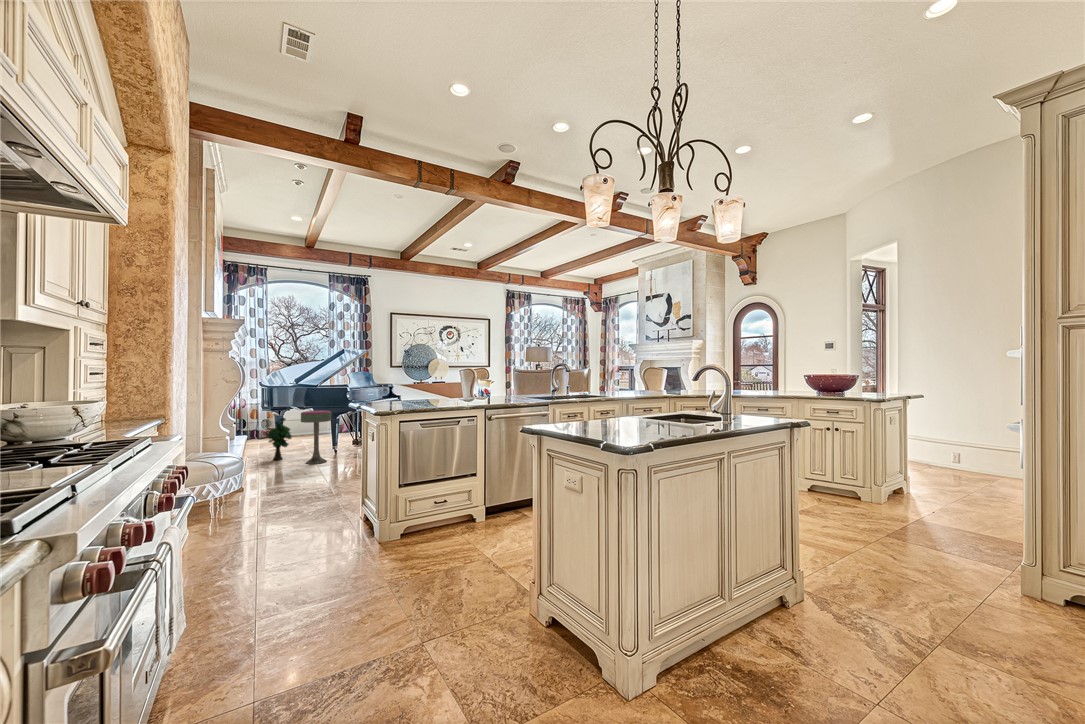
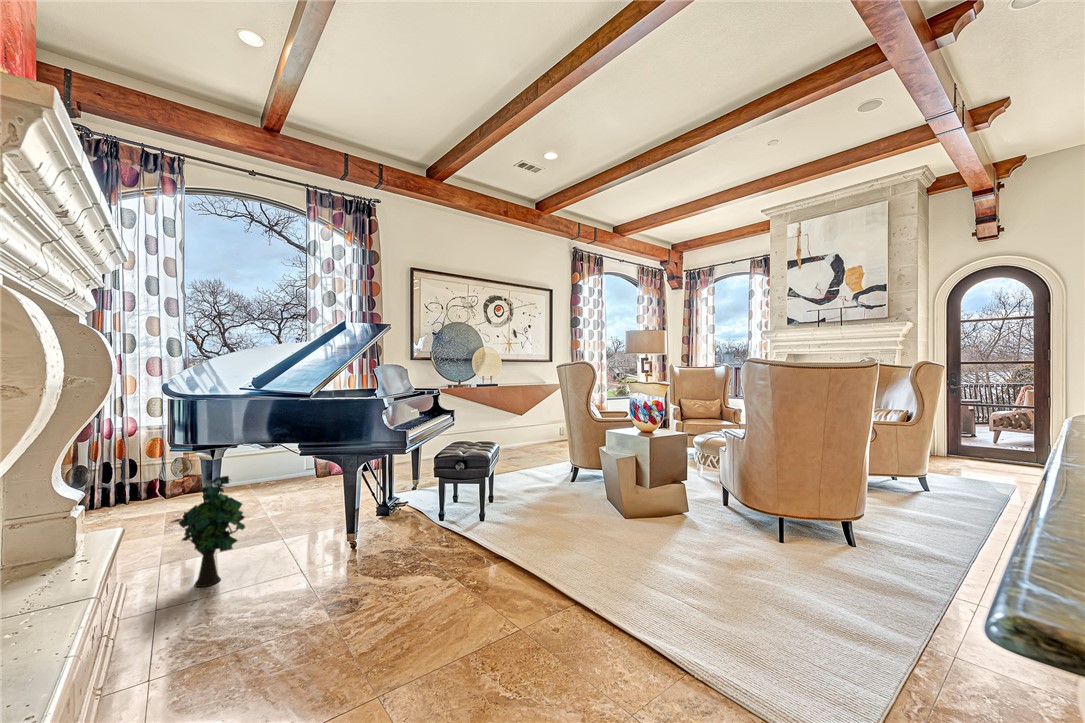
bar stool: present [301,410,332,464] -> none [276,458,355,607]

